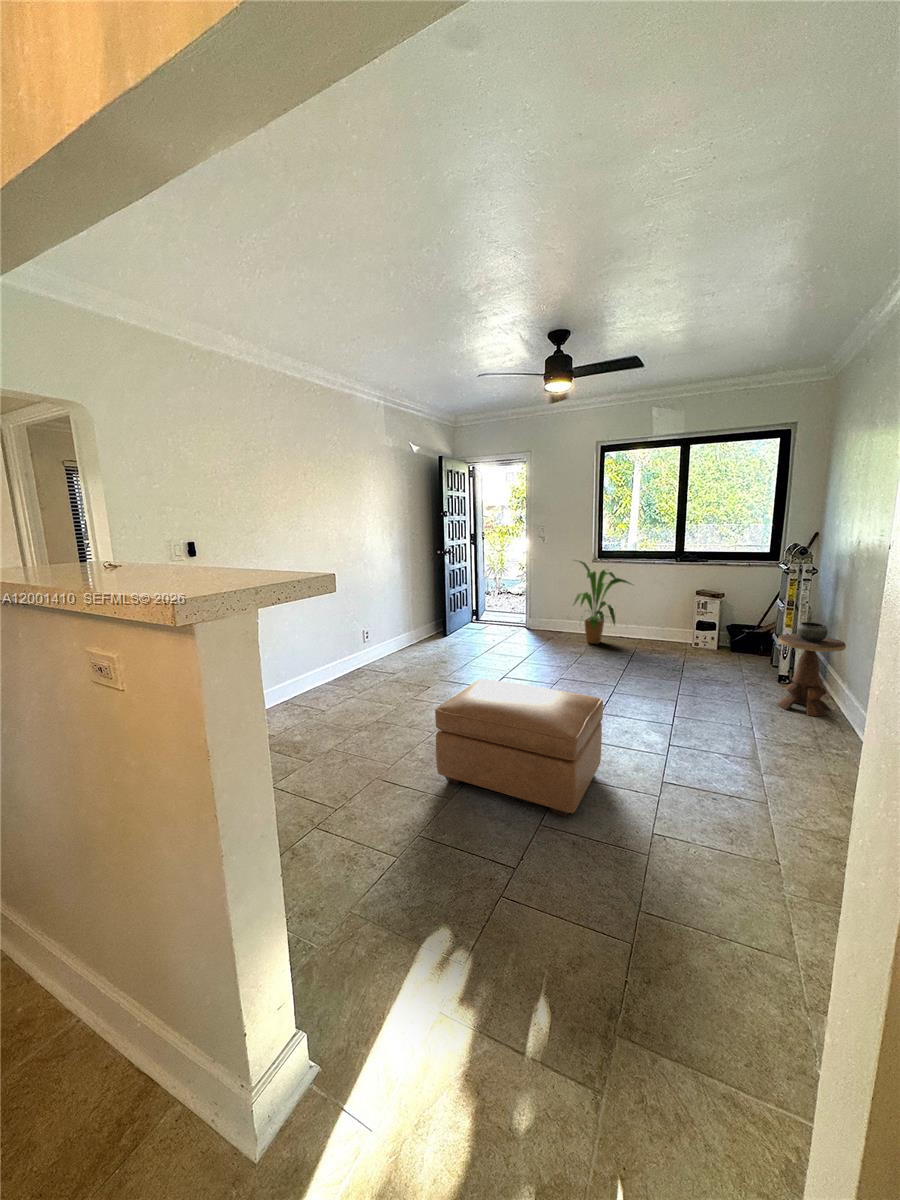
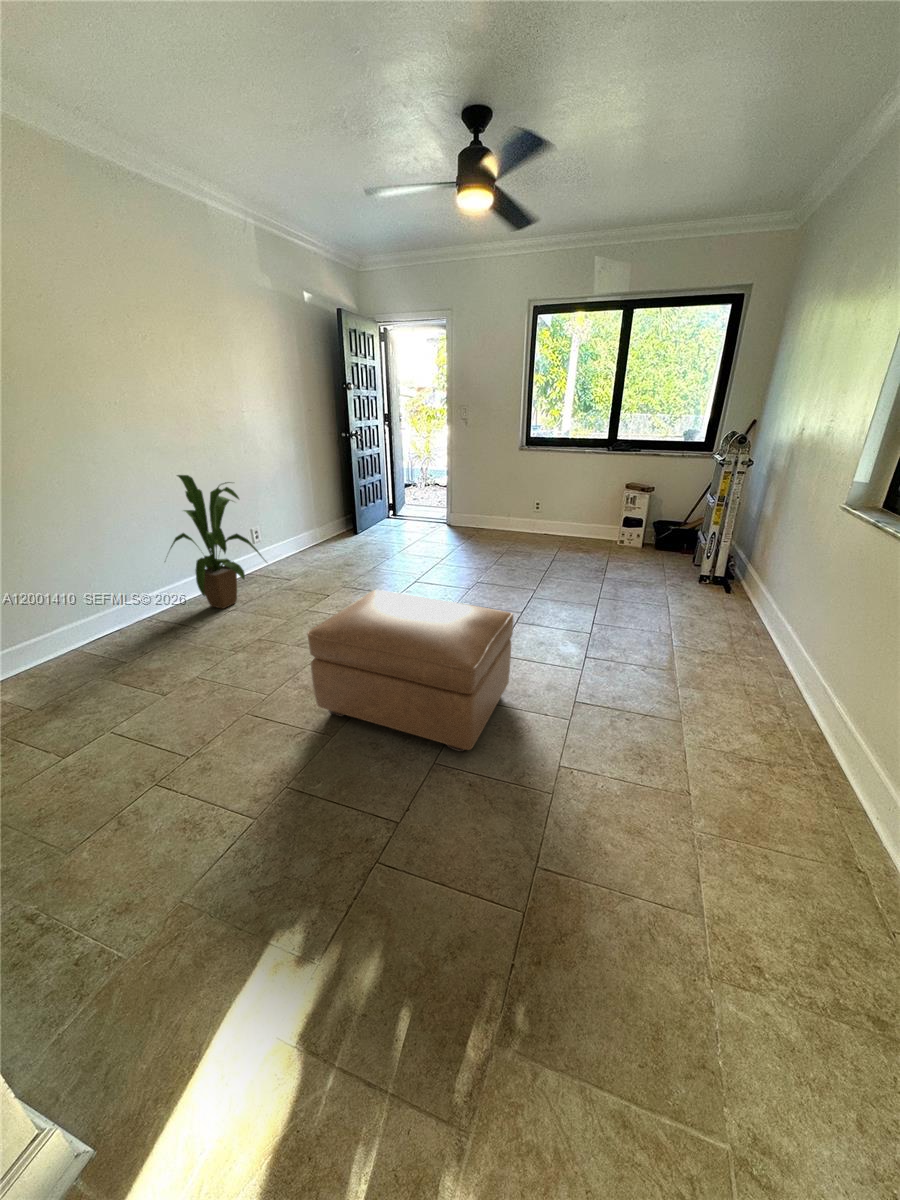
house plant: present [574,561,630,644] -> present [170,475,265,609]
side table: present [777,622,846,716] -> none [696,519,773,618]

